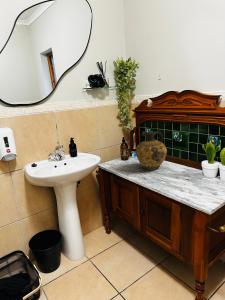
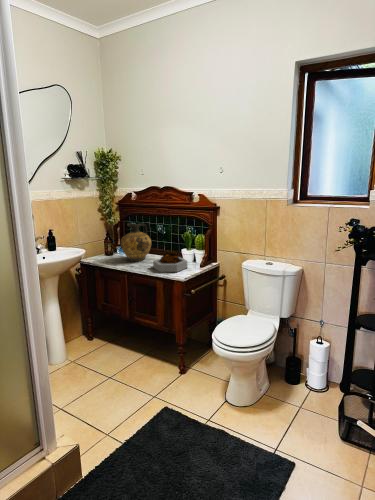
decorative bowl: none [169,165,210,191] -> present [153,253,187,272]

